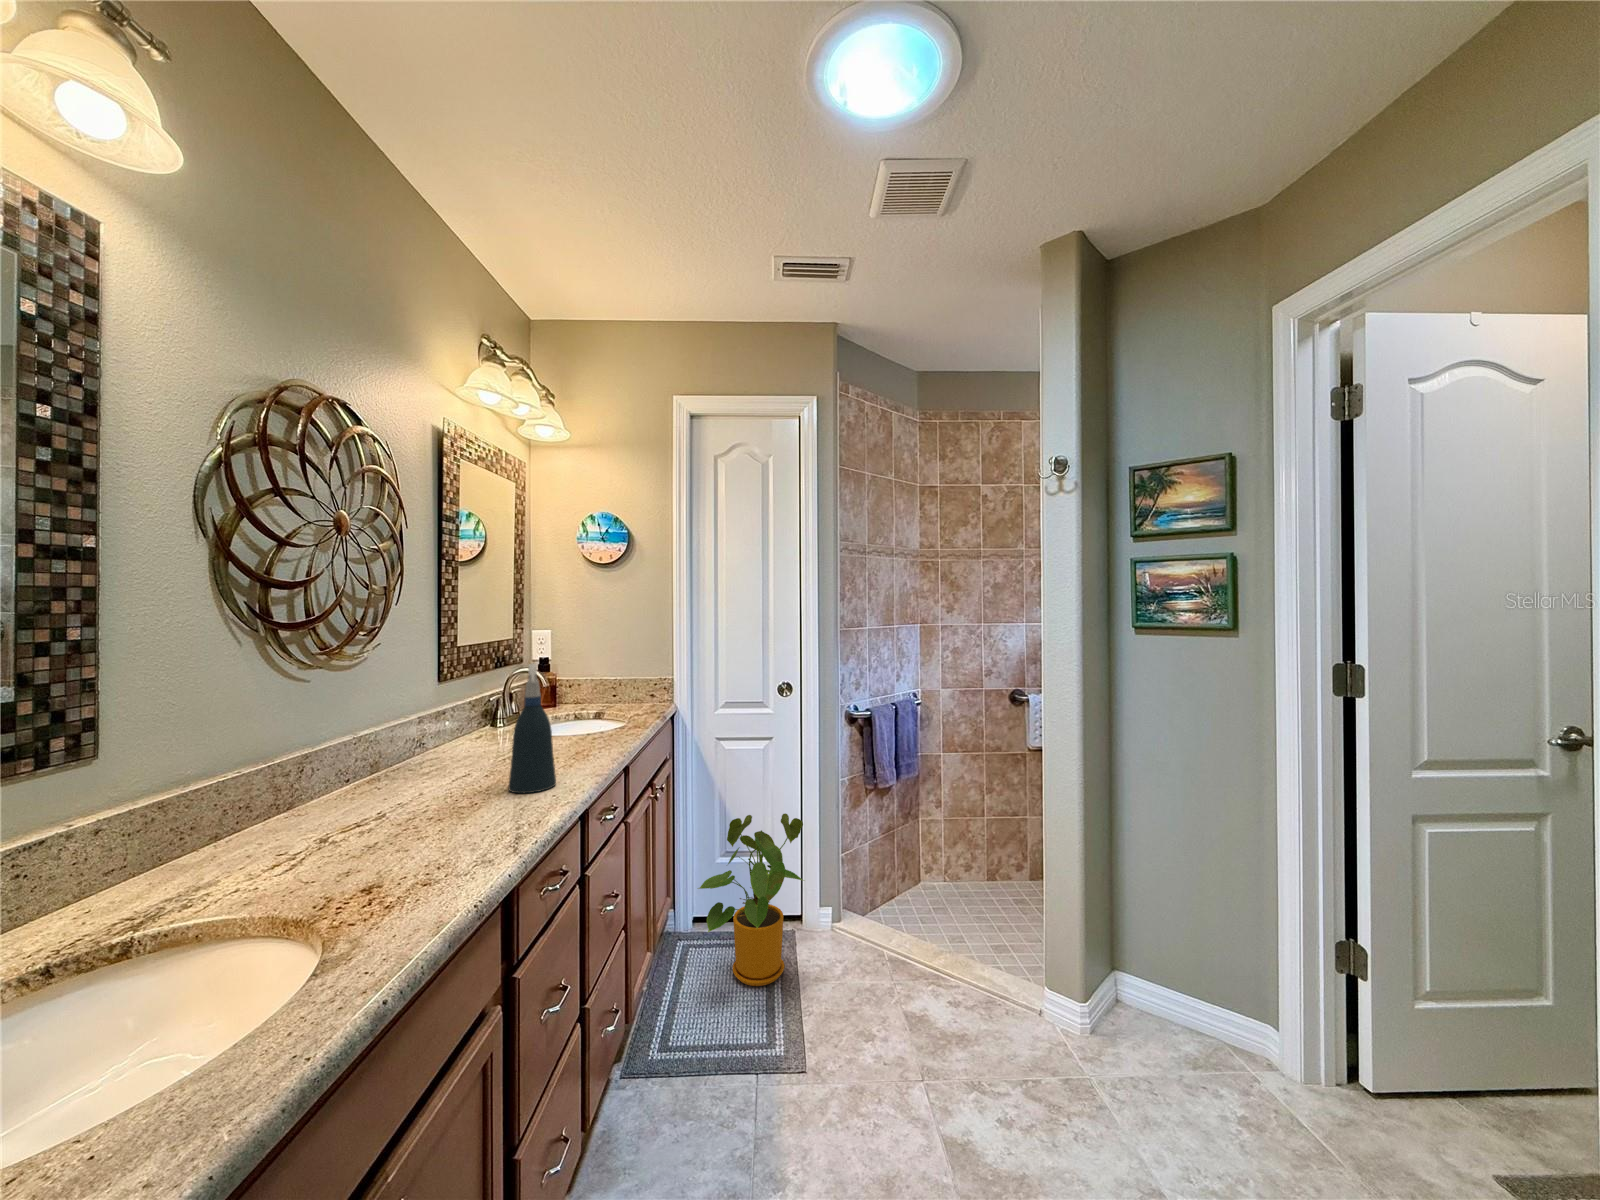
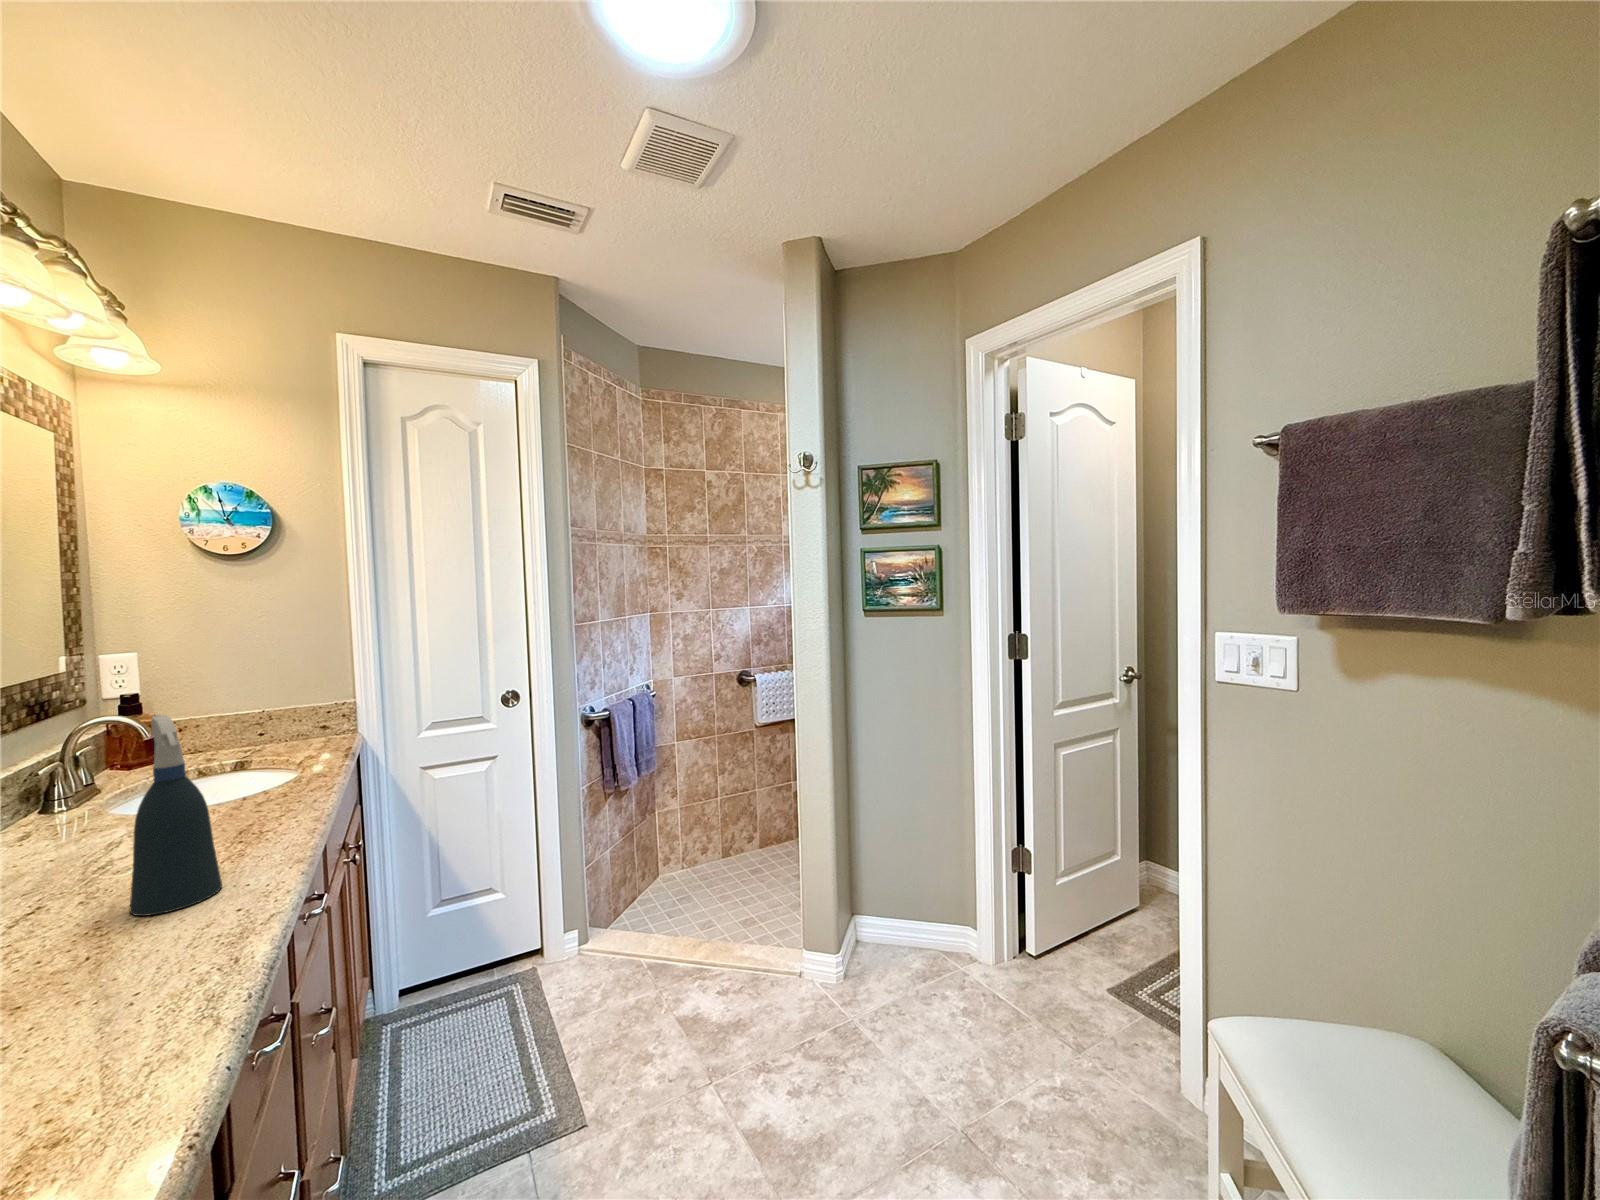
house plant: present [698,813,804,986] -> none [419,842,560,1052]

